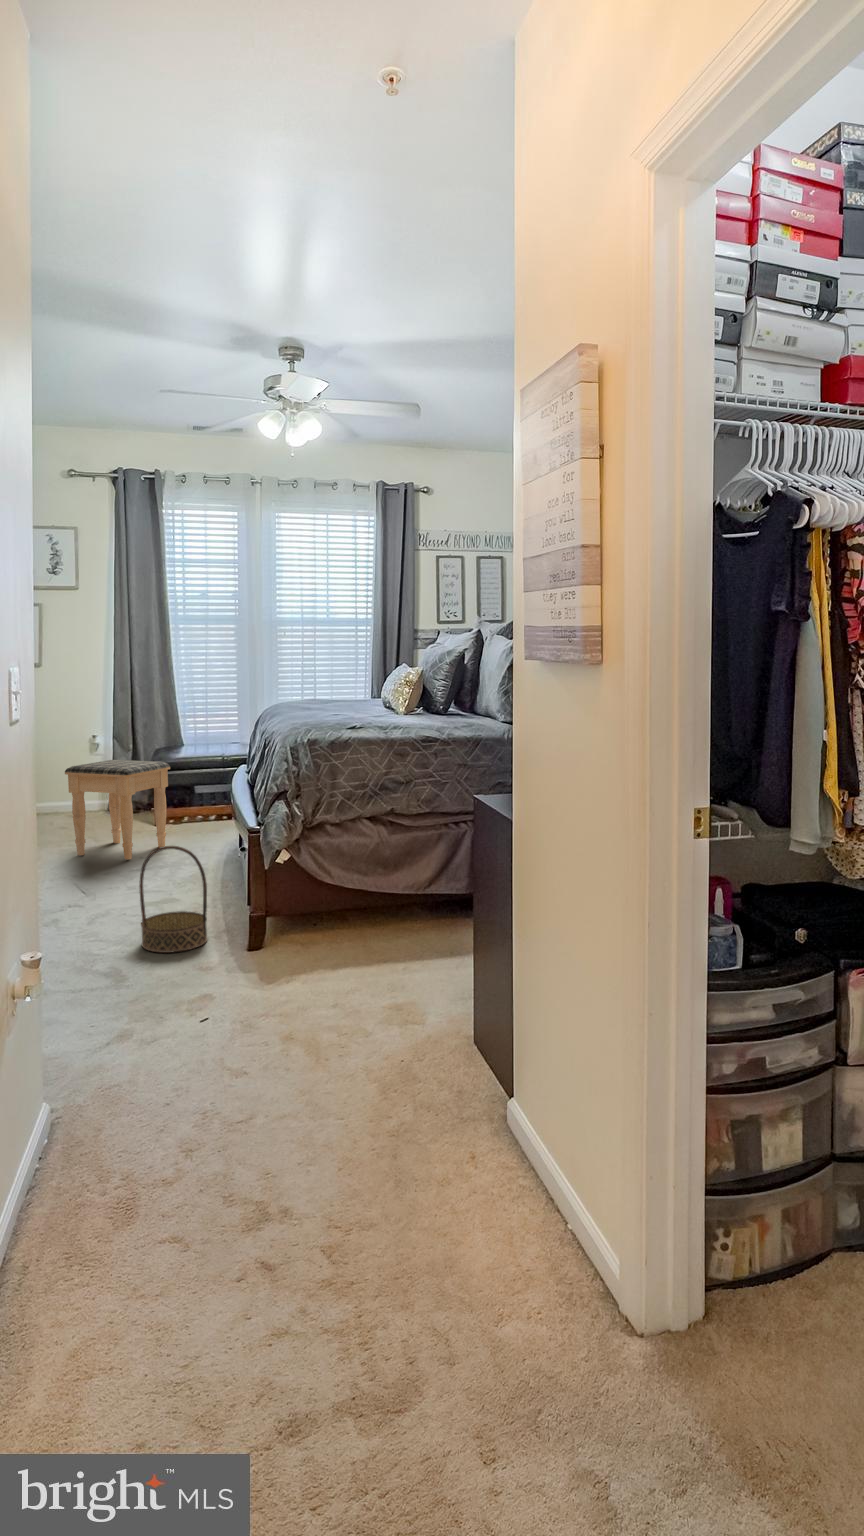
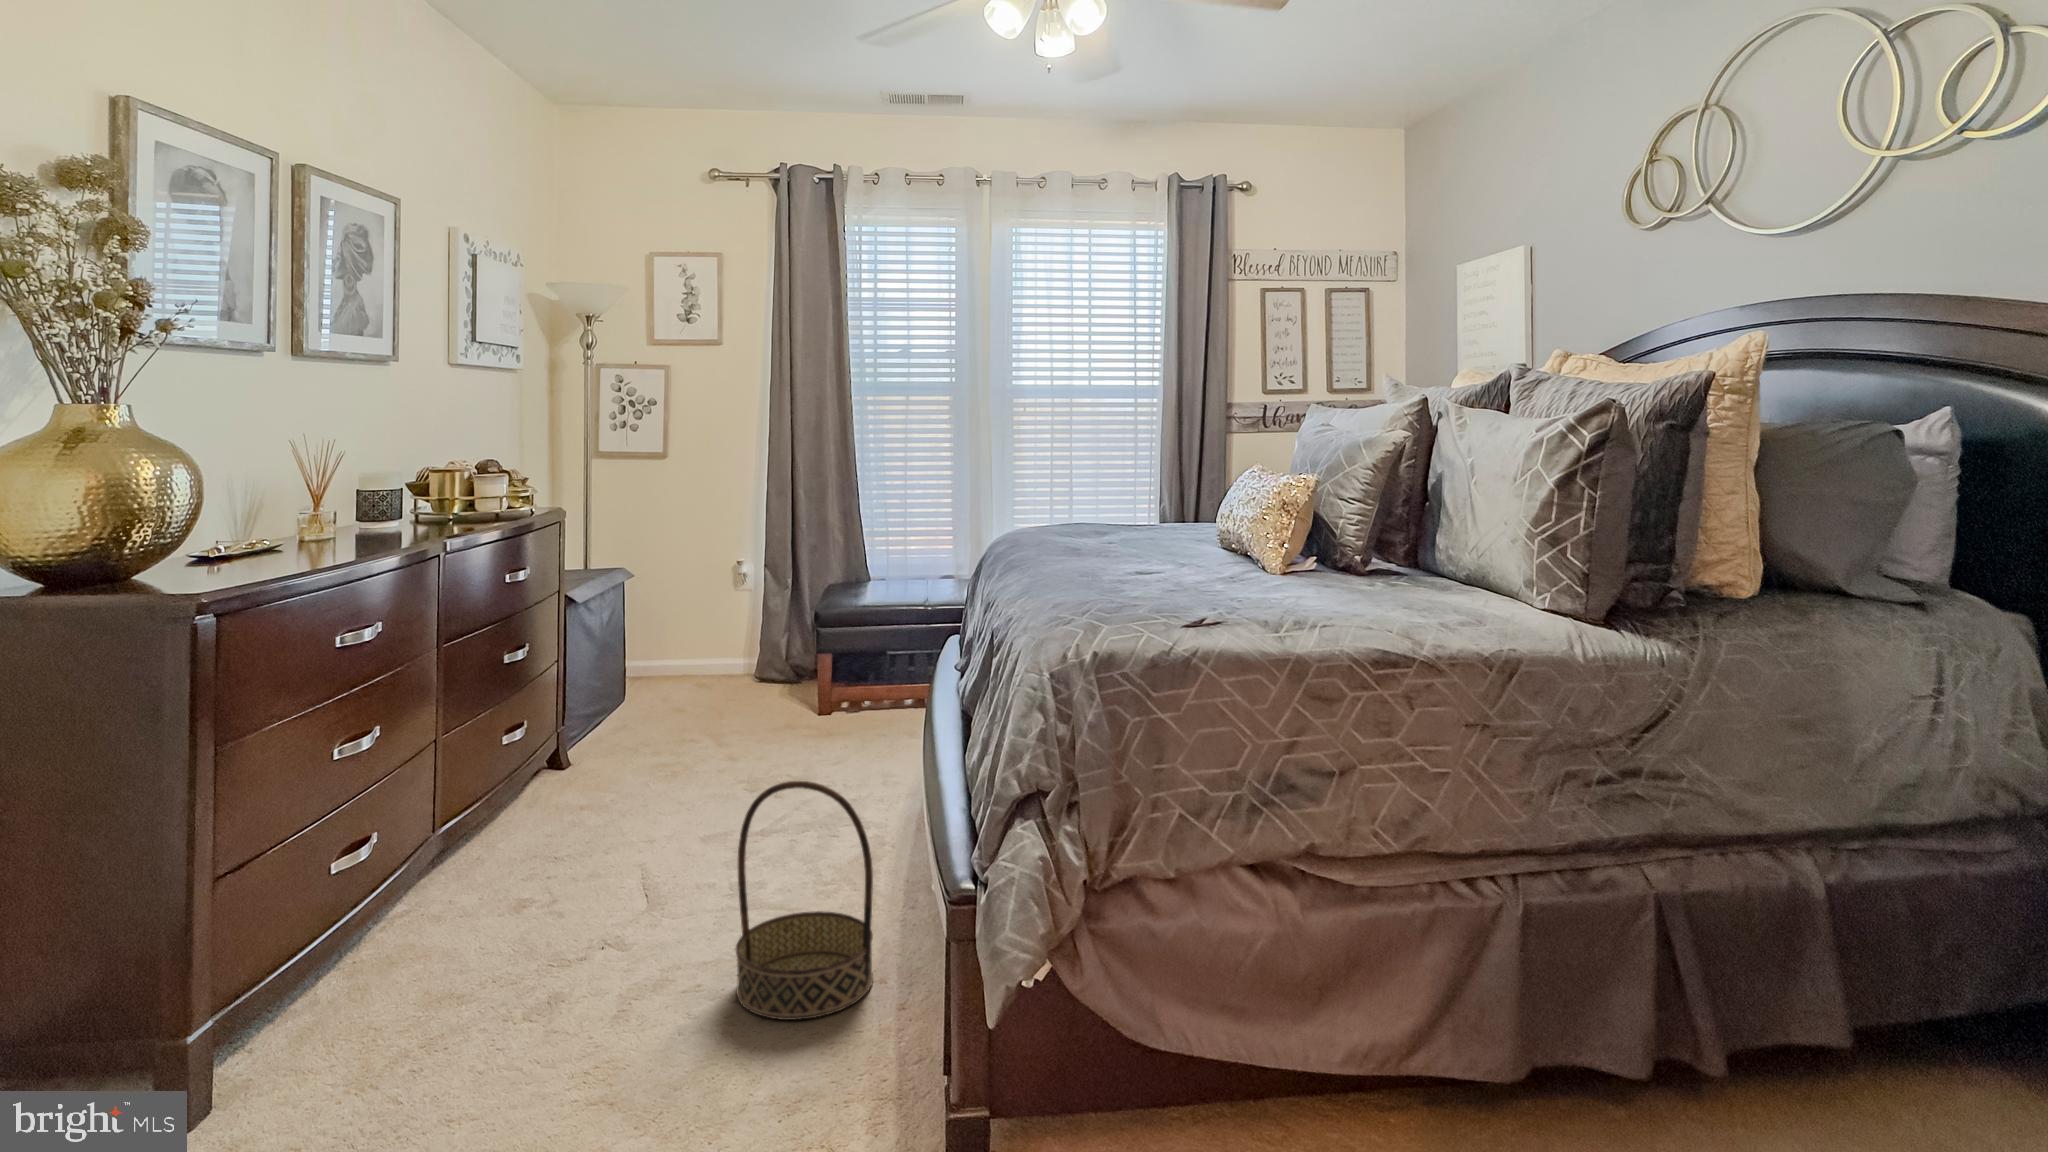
footstool: present [65,760,170,859] -> none [667,602,838,771]

